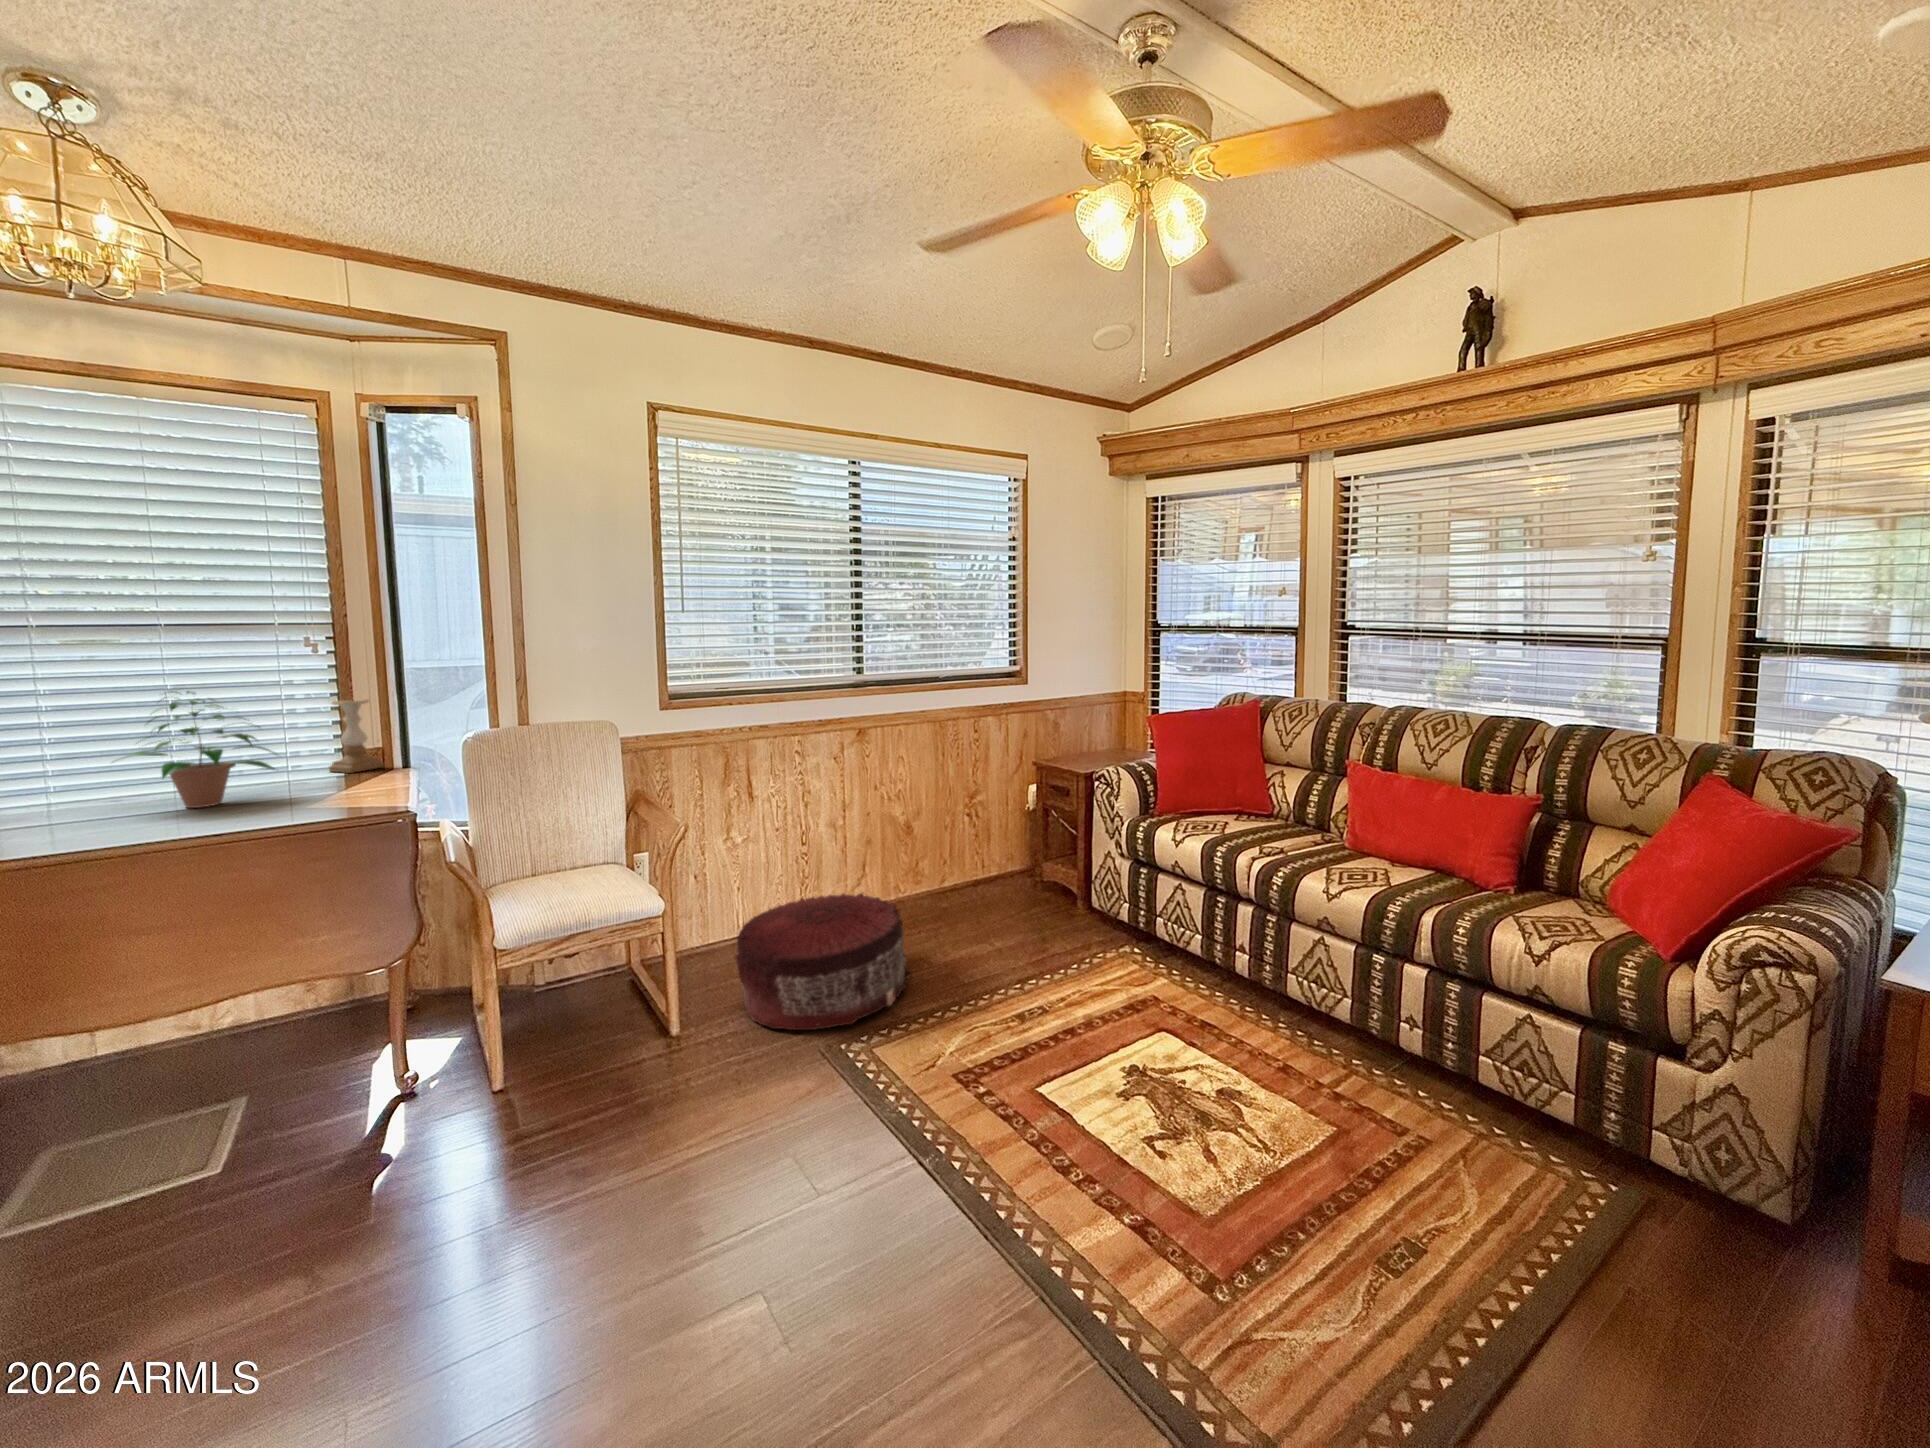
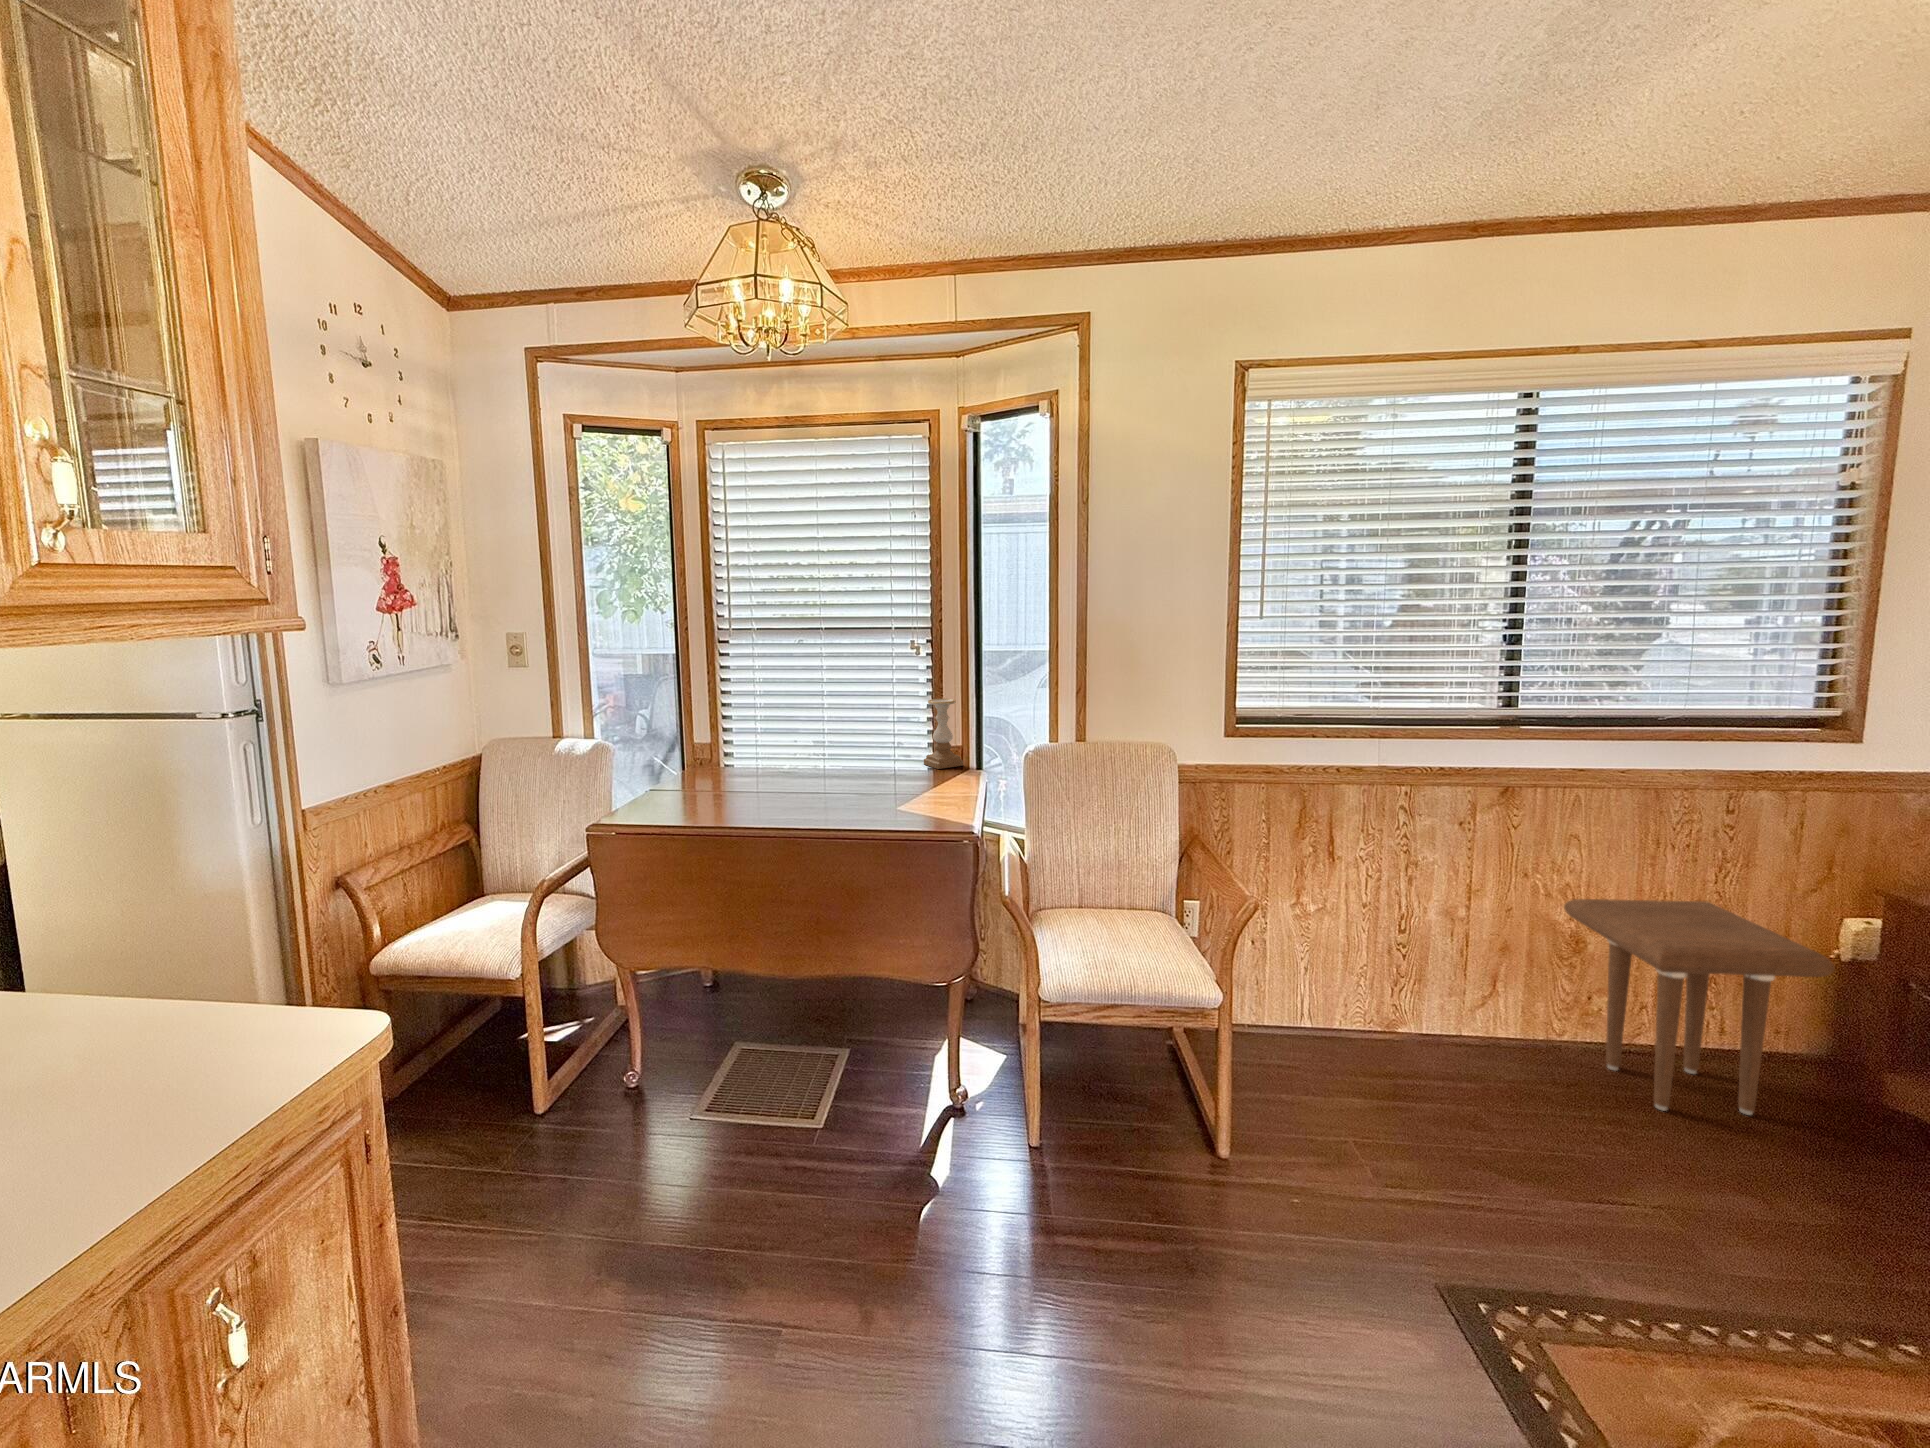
potted plant: present [126,691,274,808] -> none [781,691,885,795]
side table: none [898,787,1020,916] -> present [1564,899,1835,1115]
pouf: present [735,893,911,1030] -> none [1298,1019,1585,1262]

